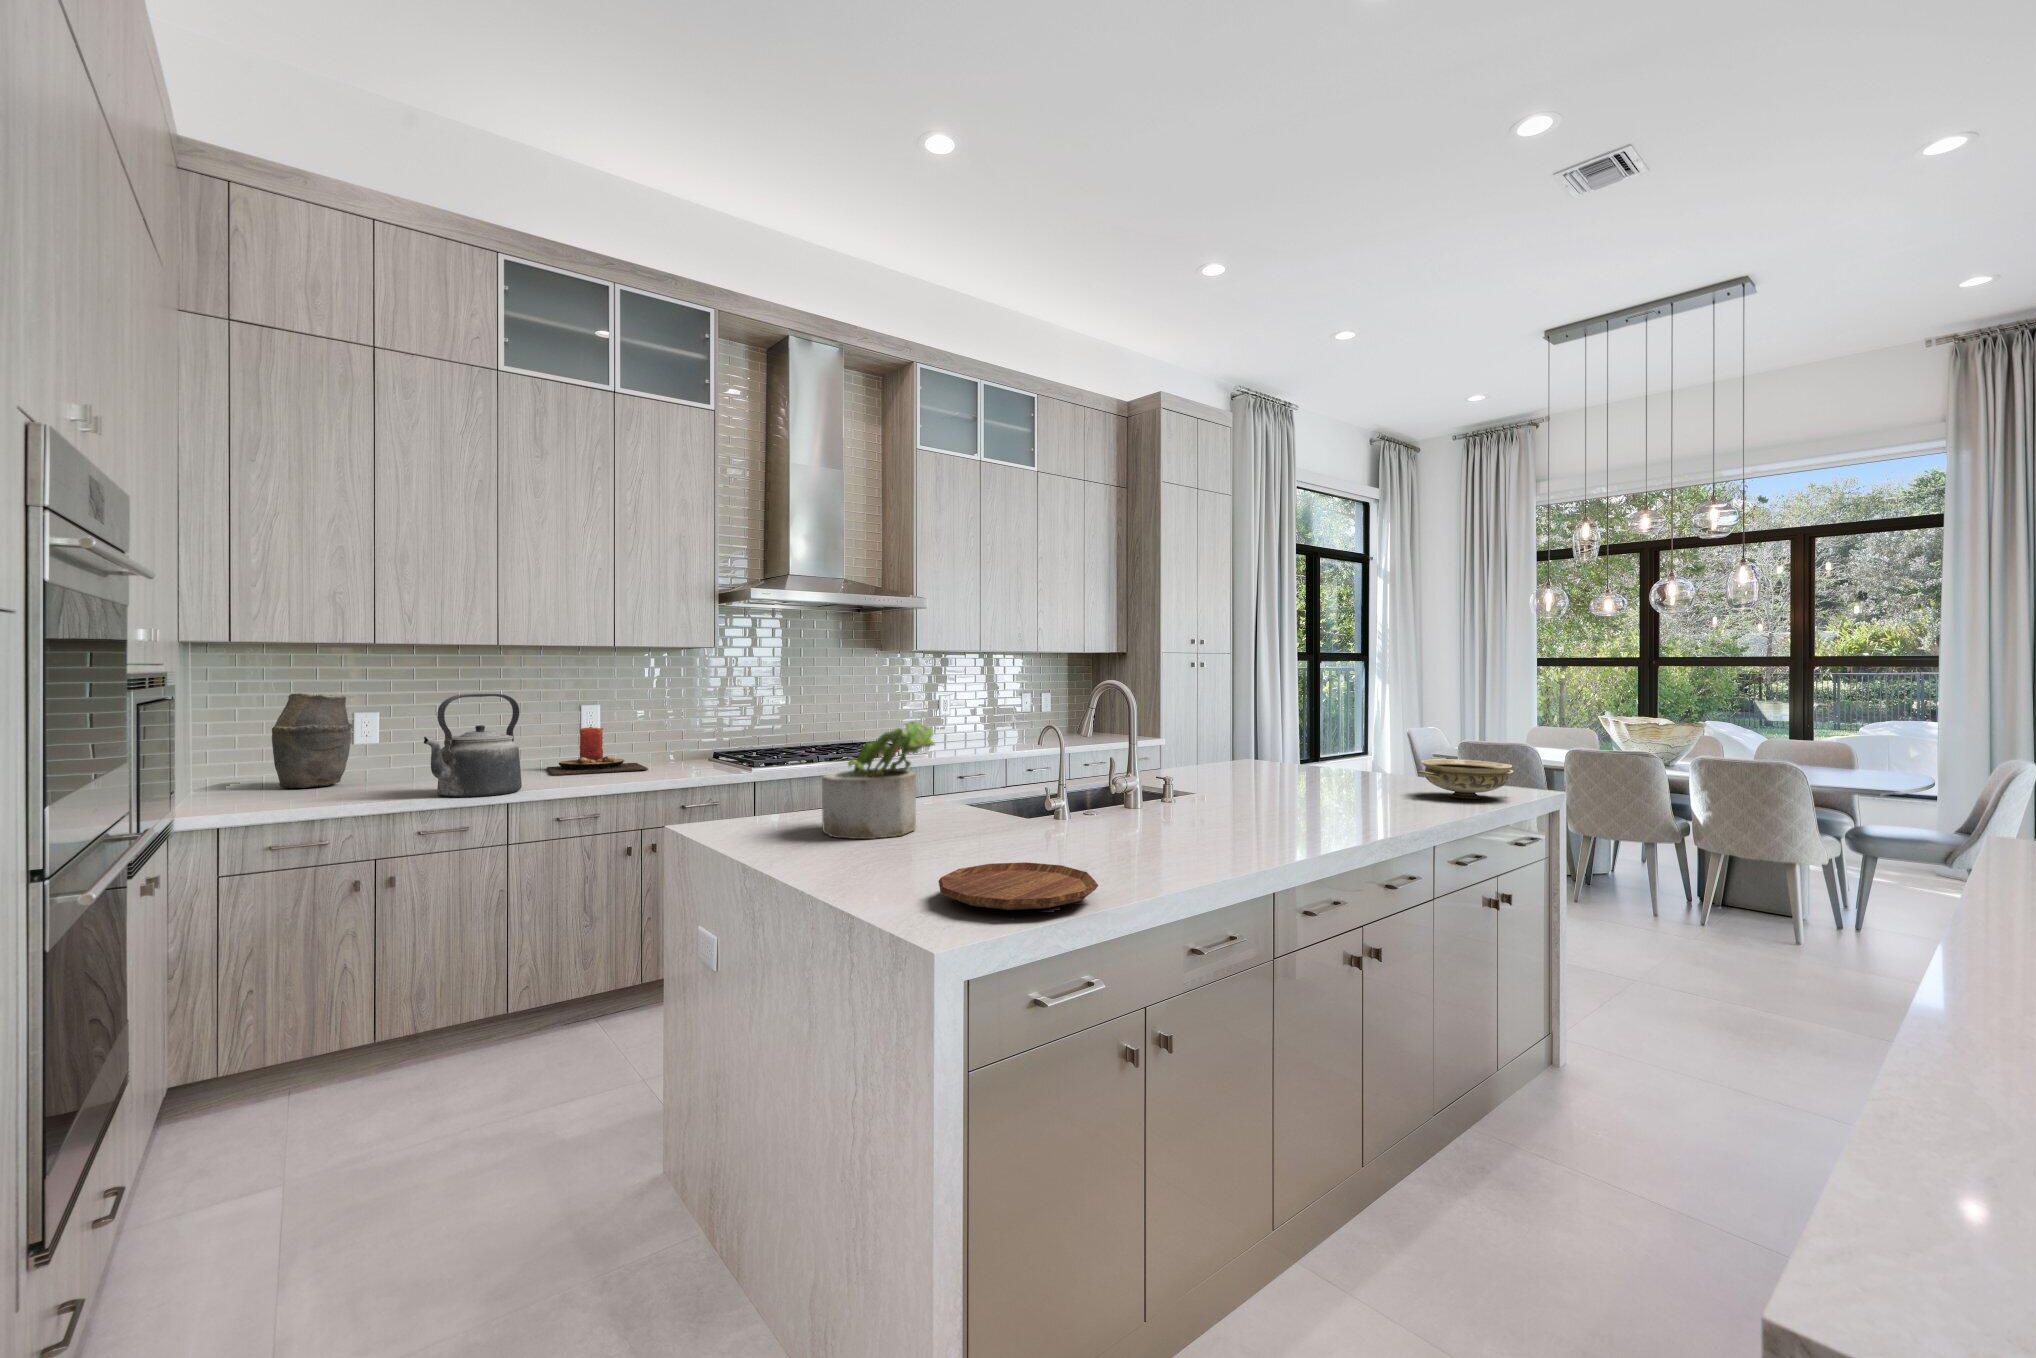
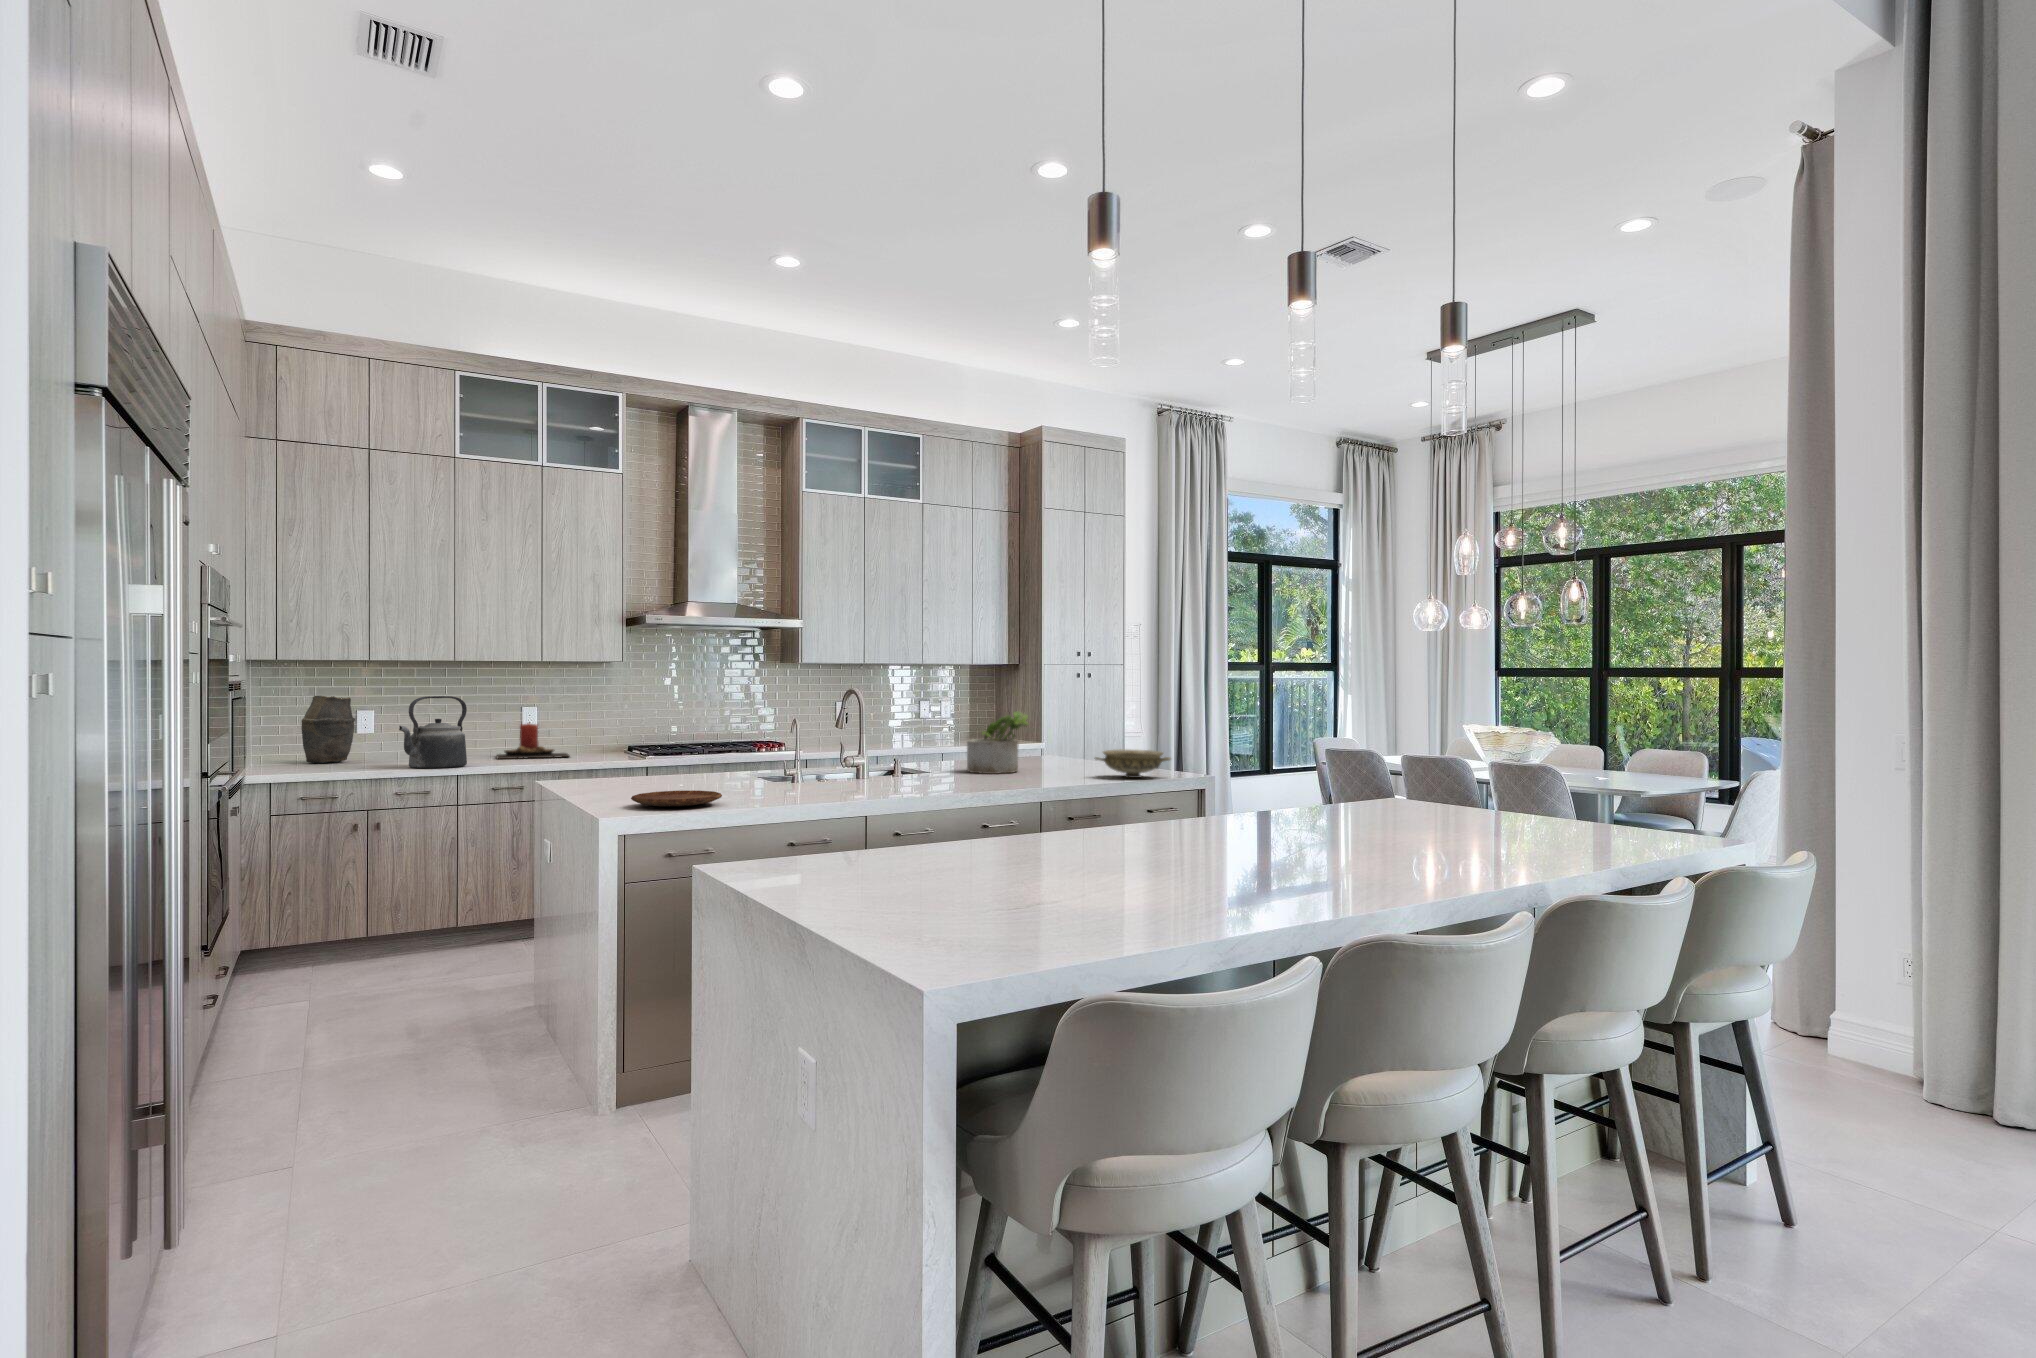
potted plant: present [822,722,935,839] -> present [967,711,1028,774]

